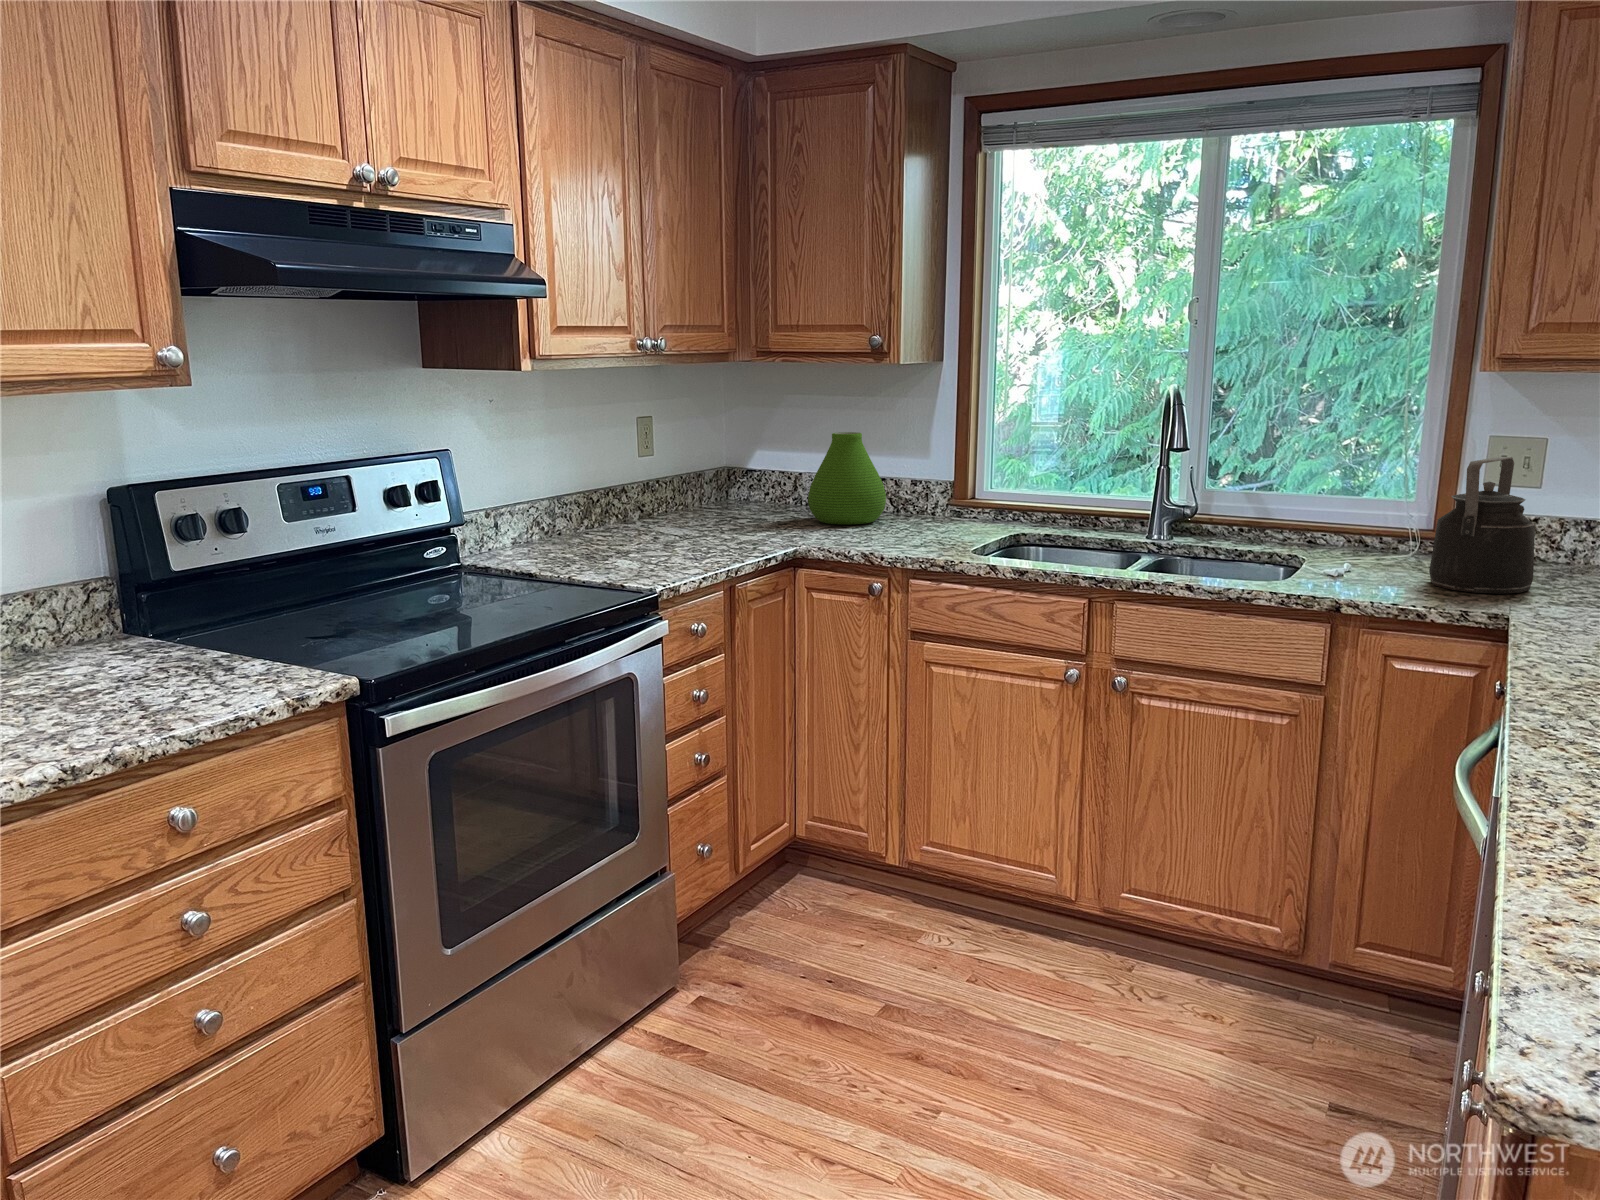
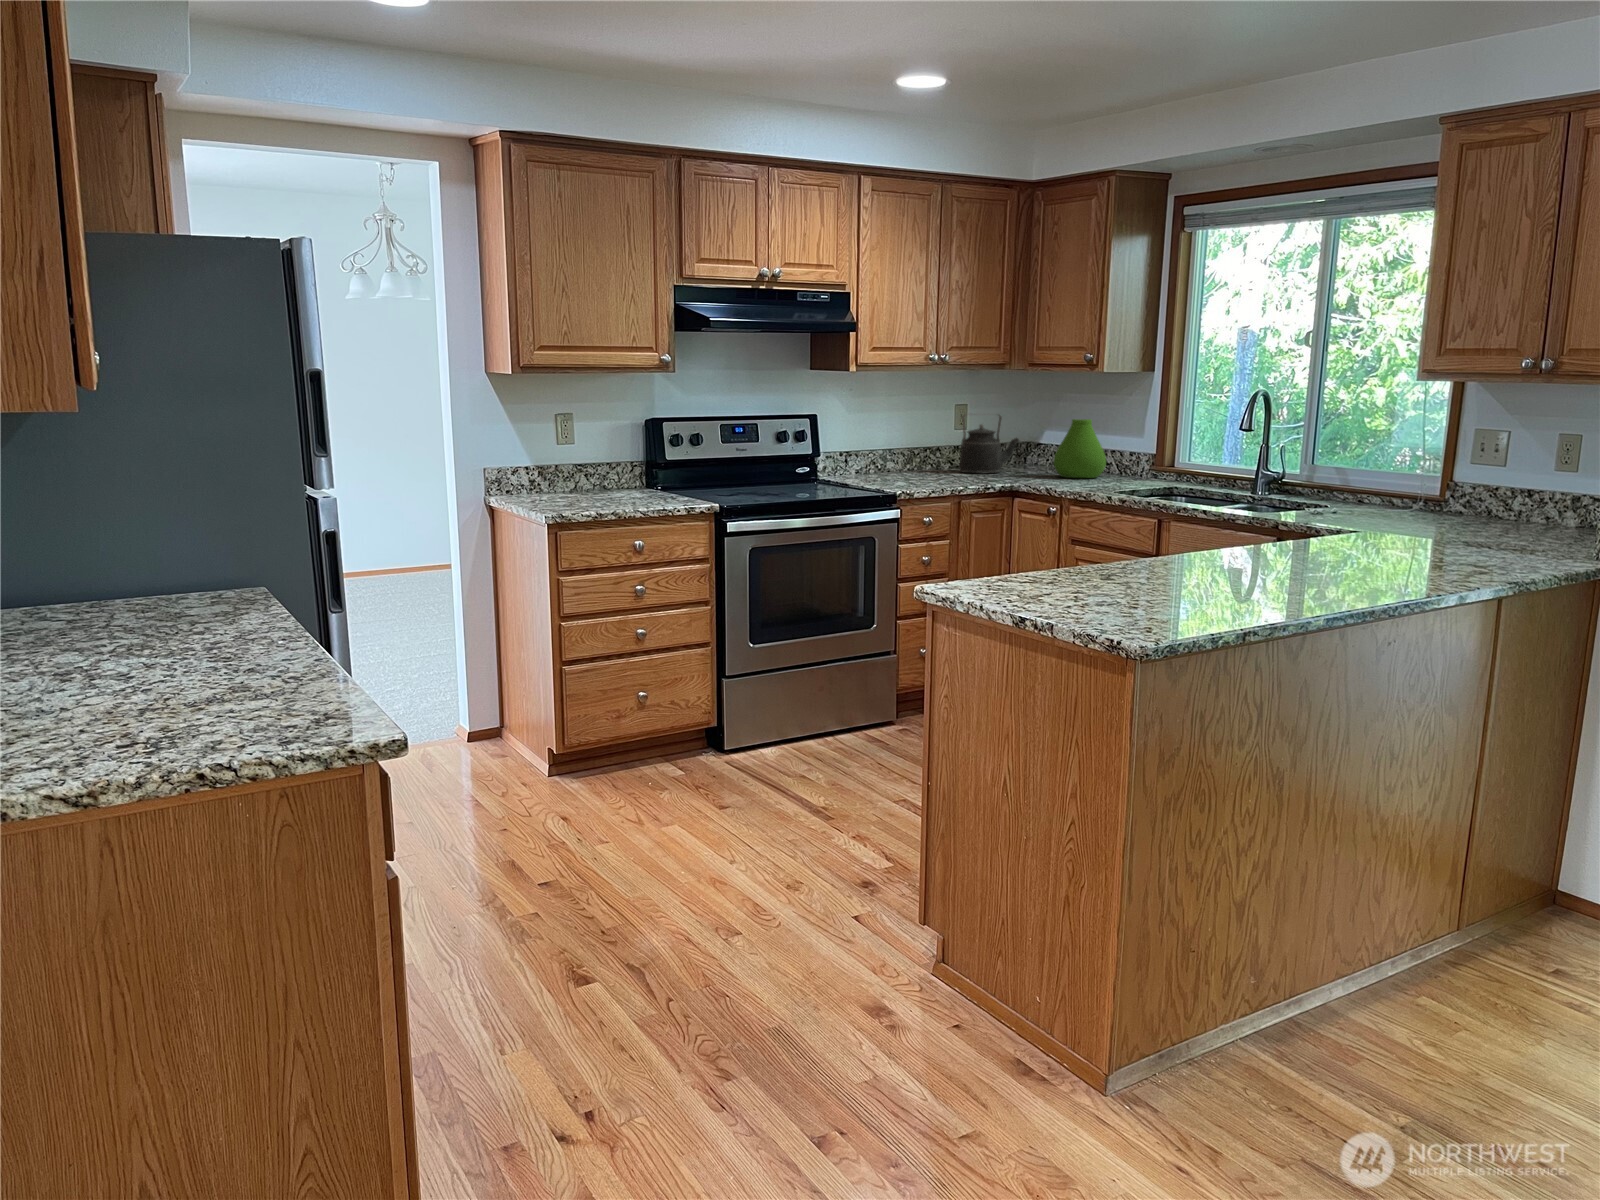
kettle: present [1429,457,1535,594] -> present [959,414,1019,474]

